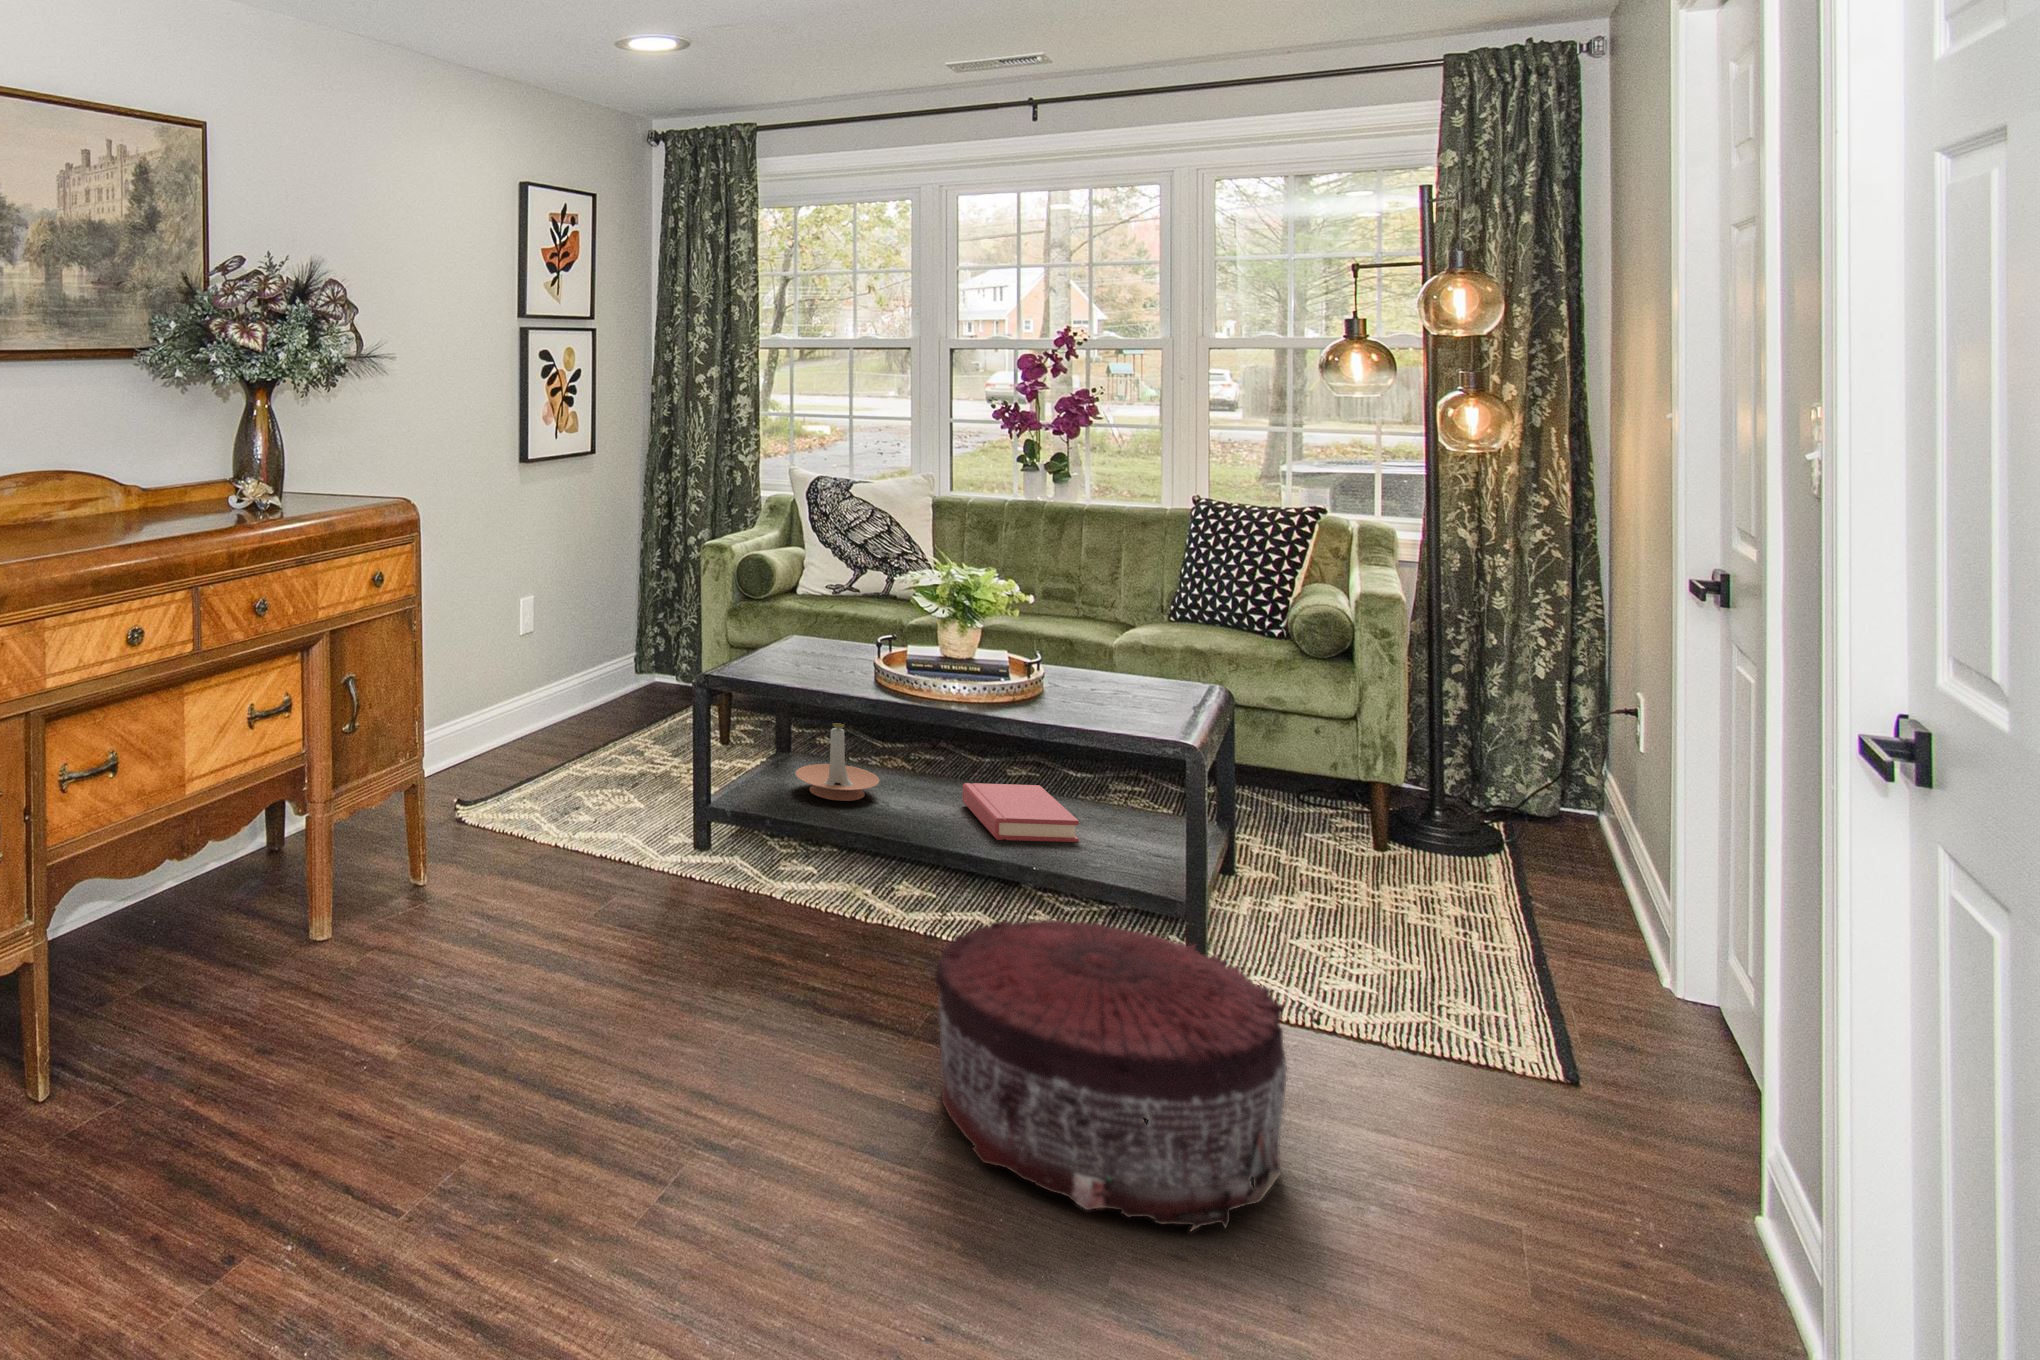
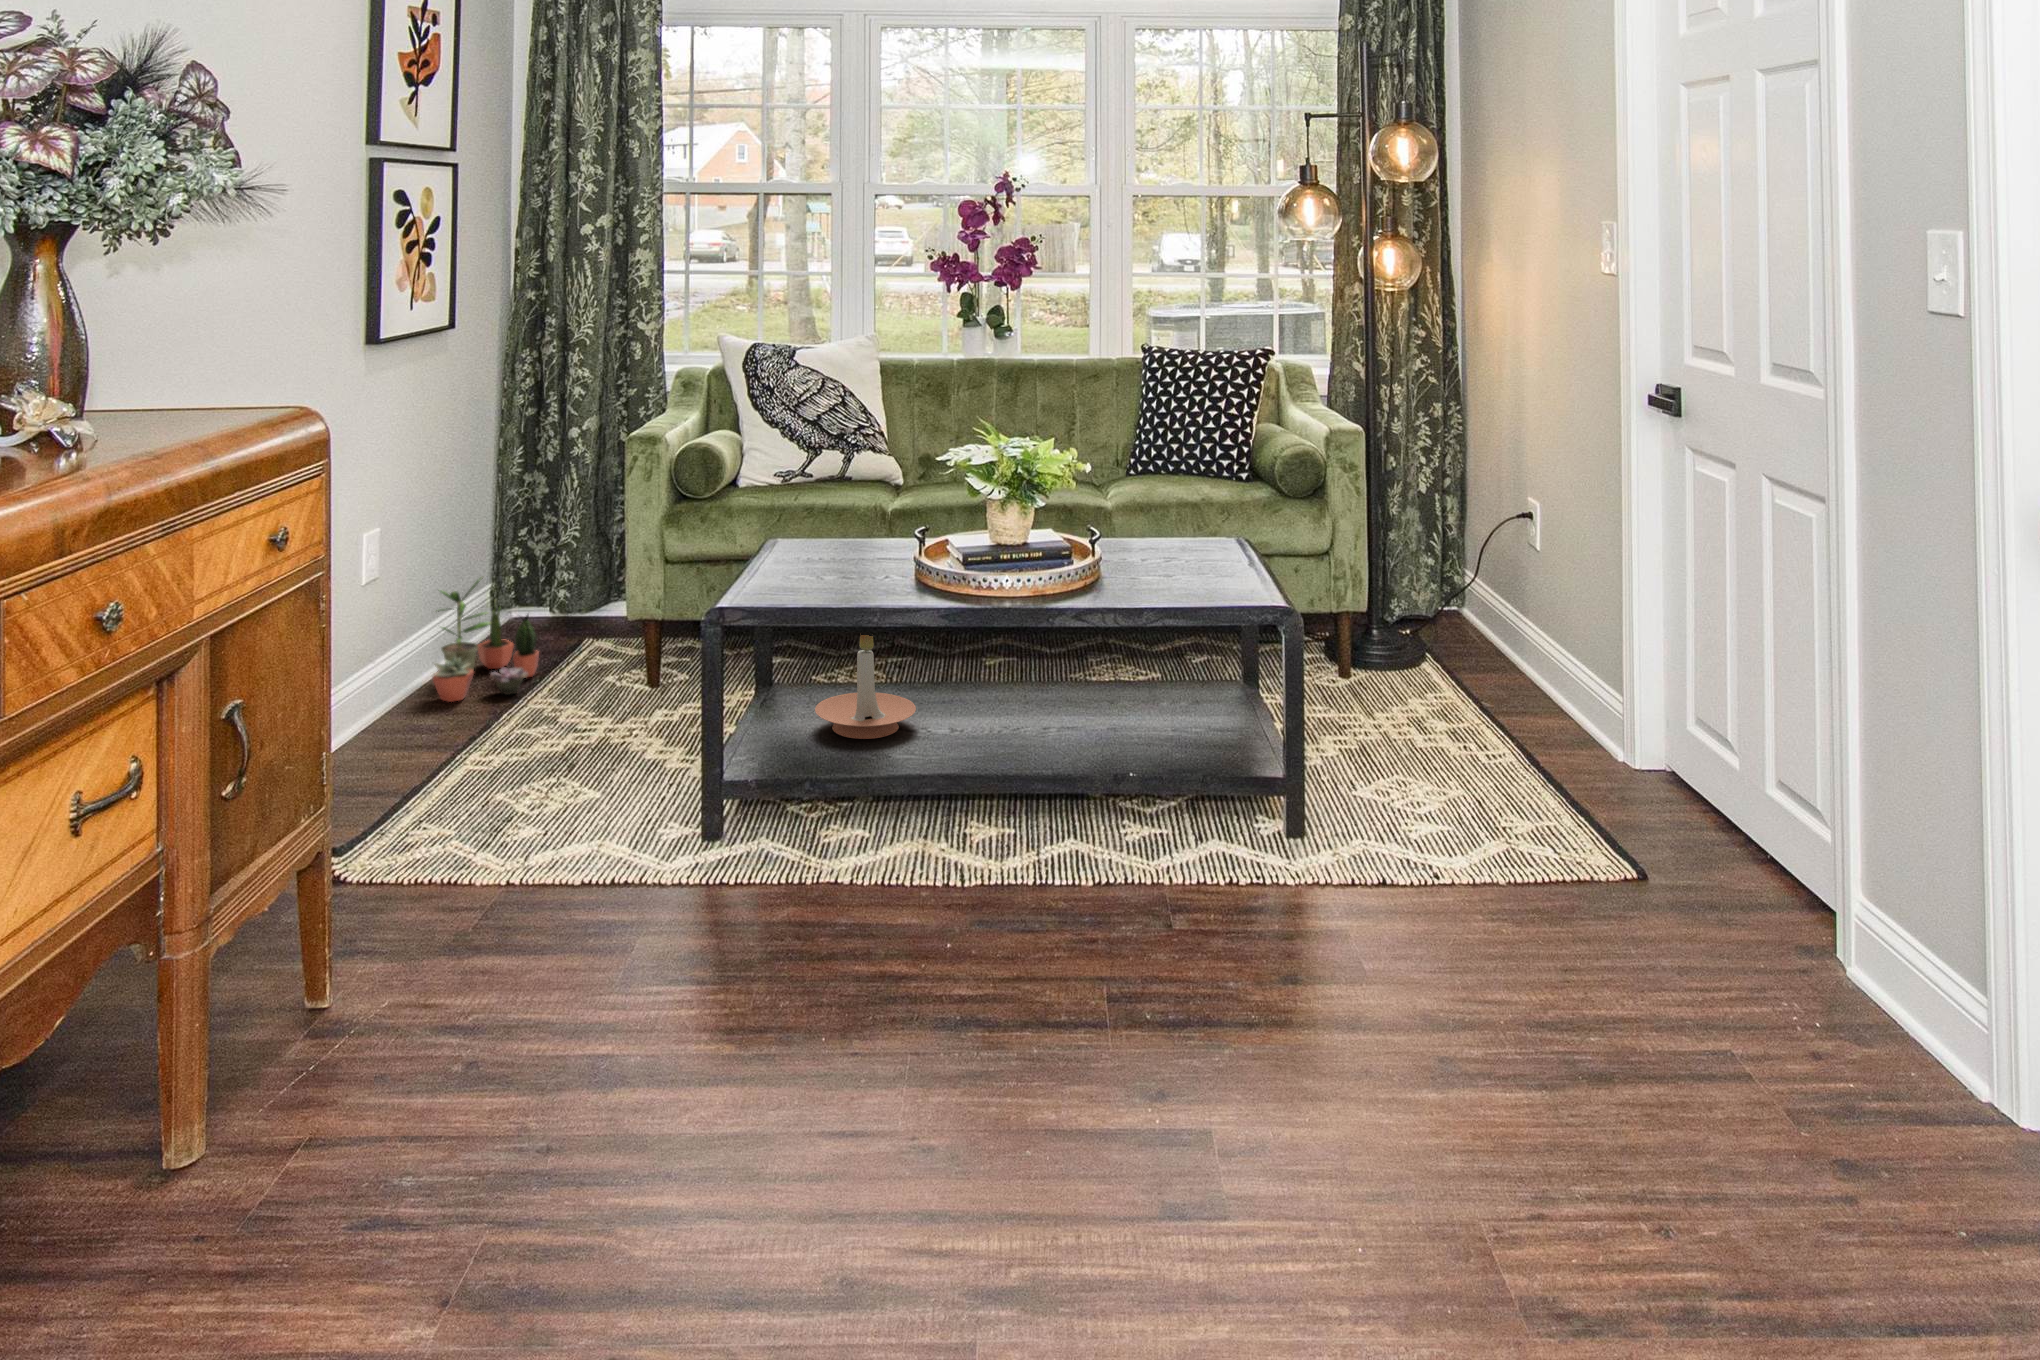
potted plant: none [558,640,641,733] -> present [433,578,539,702]
hardback book: present [963,783,1079,842] -> none [1008,678,1153,753]
pouf: present [934,918,1287,1230] -> none [1172,839,1577,1208]

